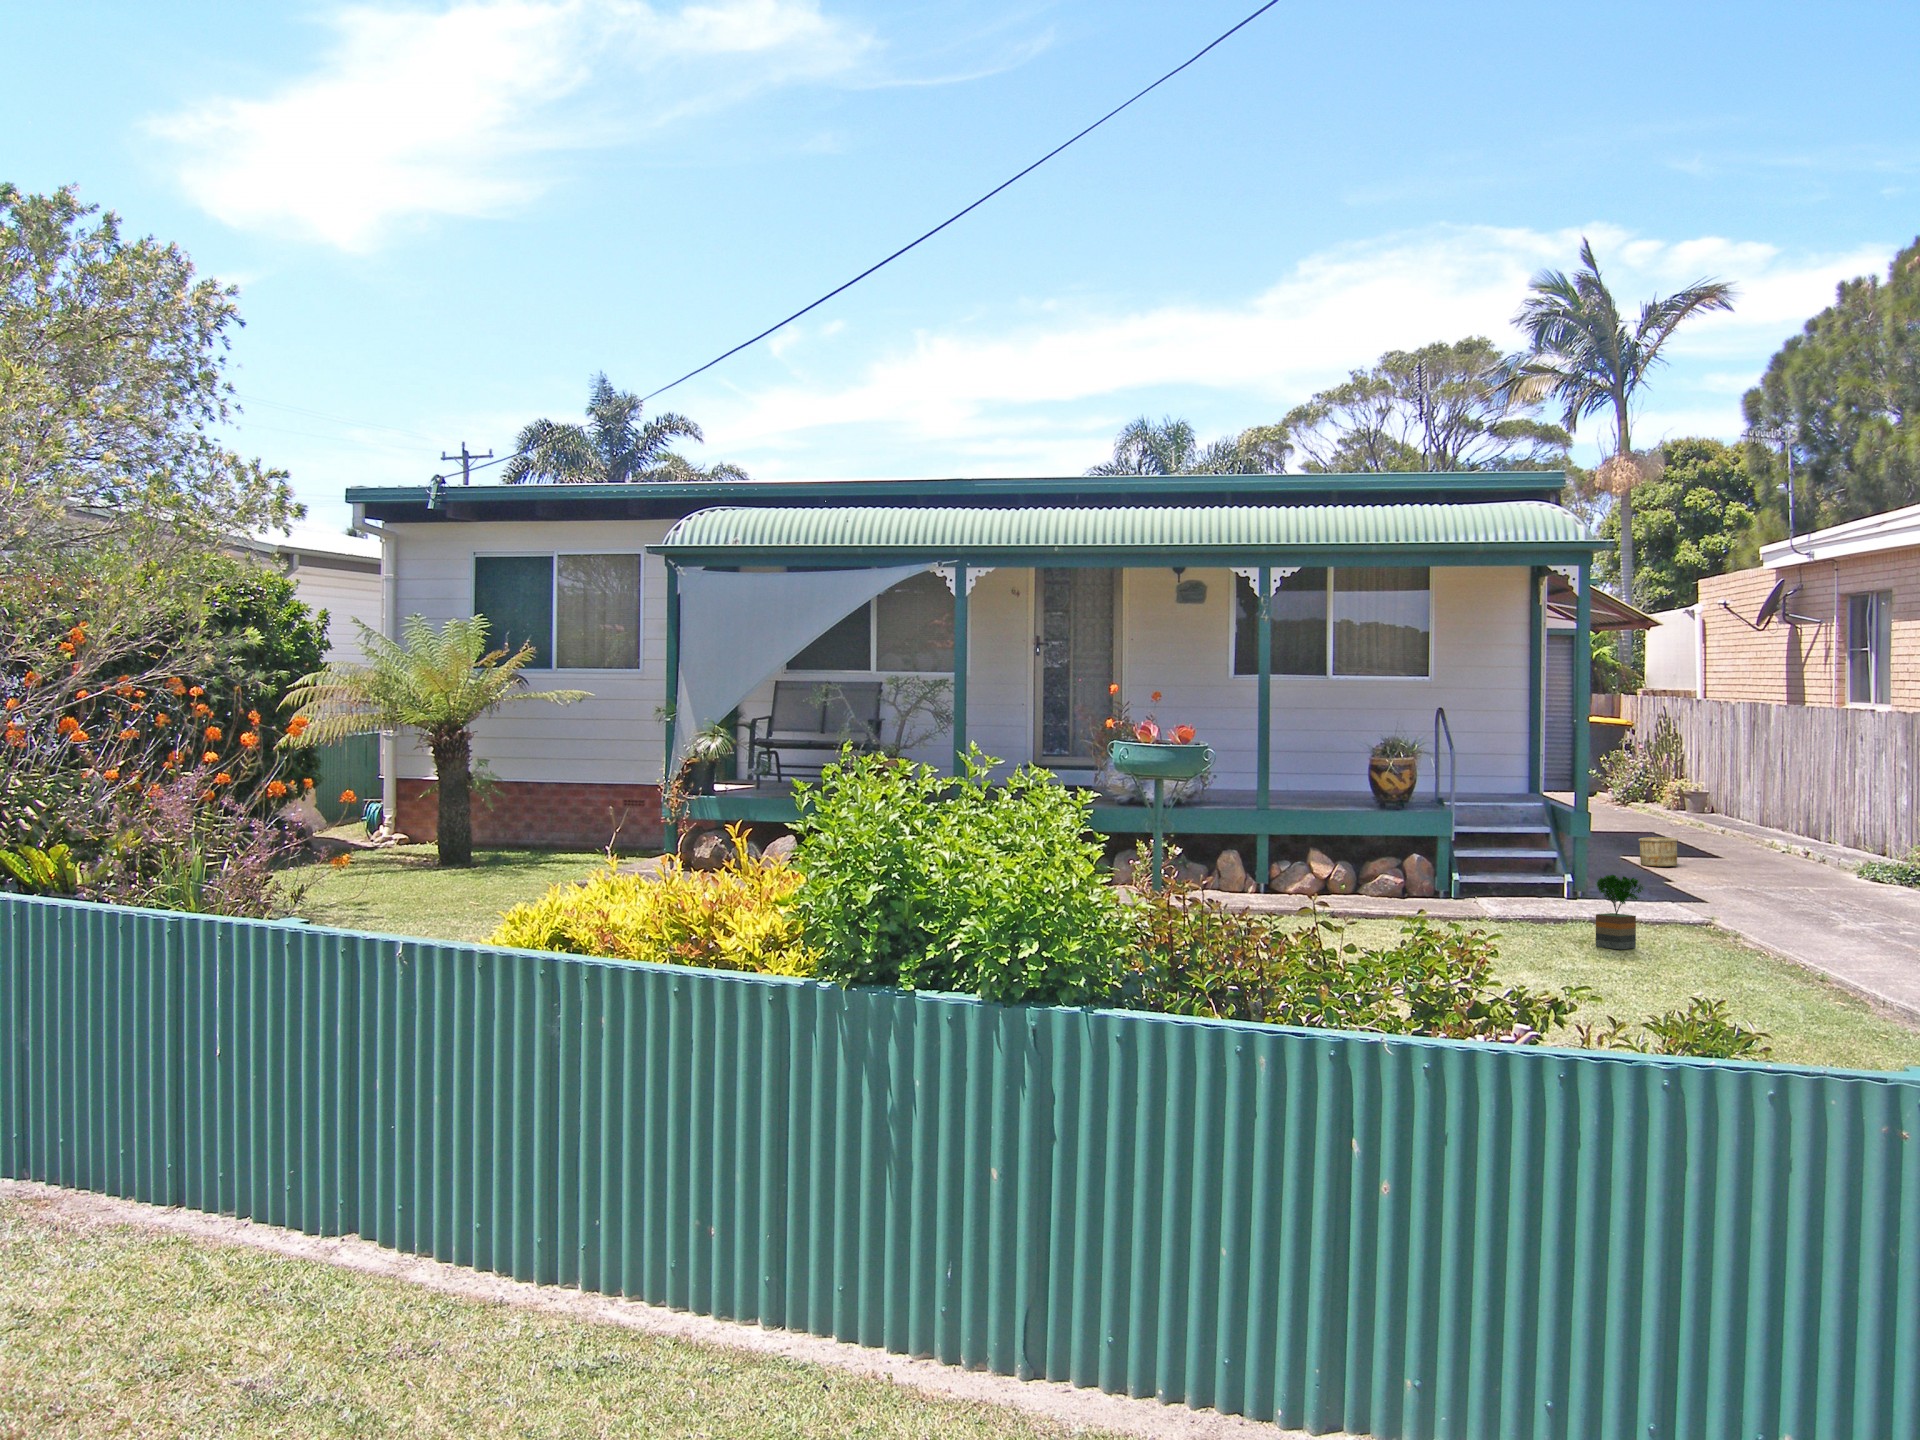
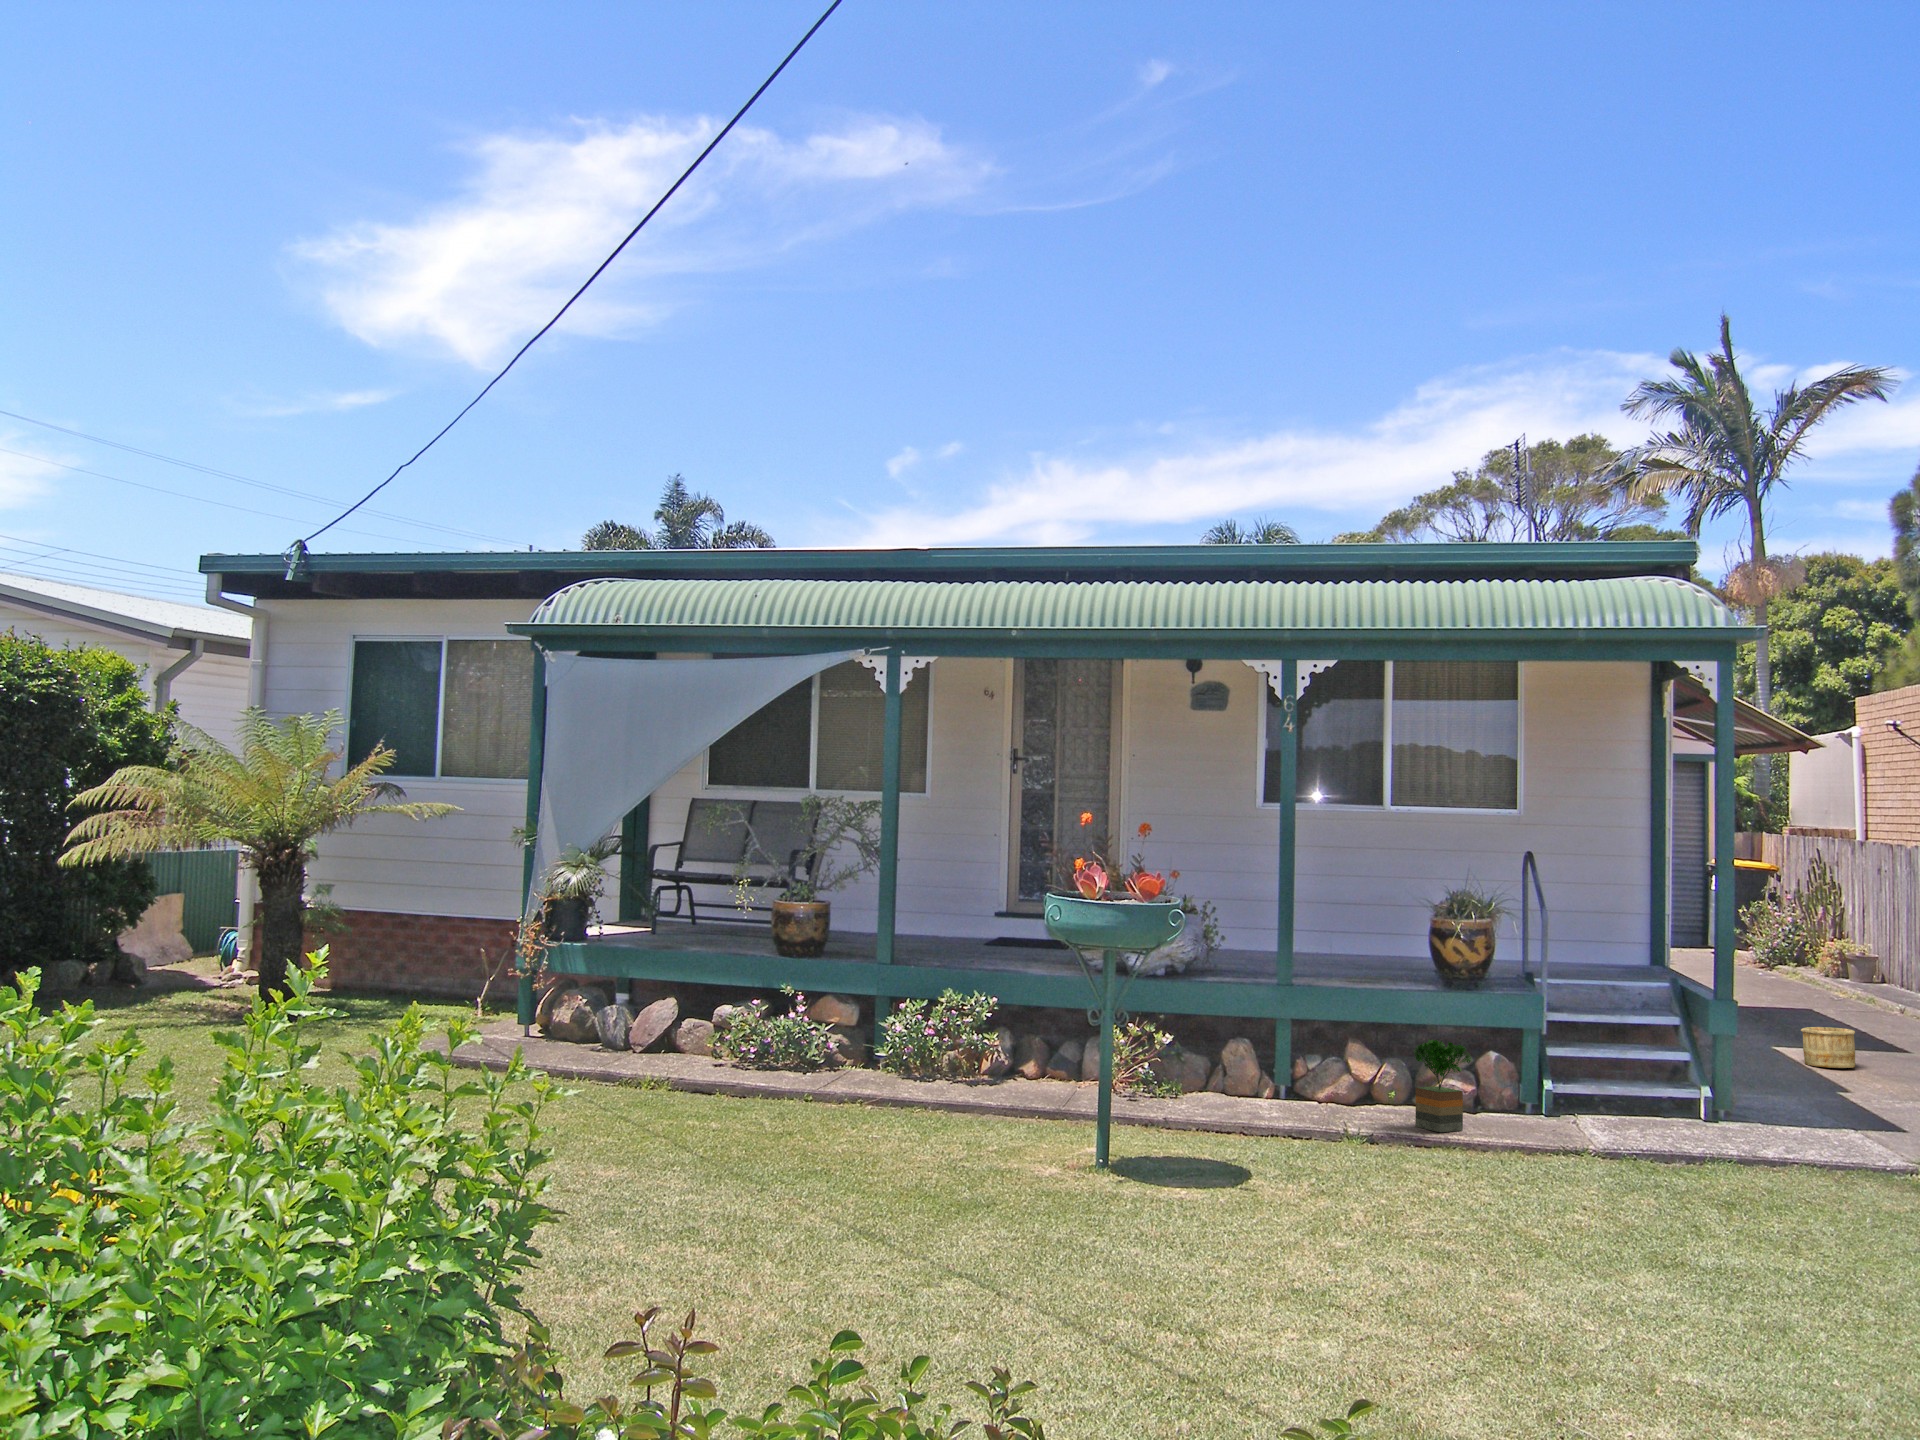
potted tree: present [1596,875,1643,950] -> present [1414,1040,1471,1132]

